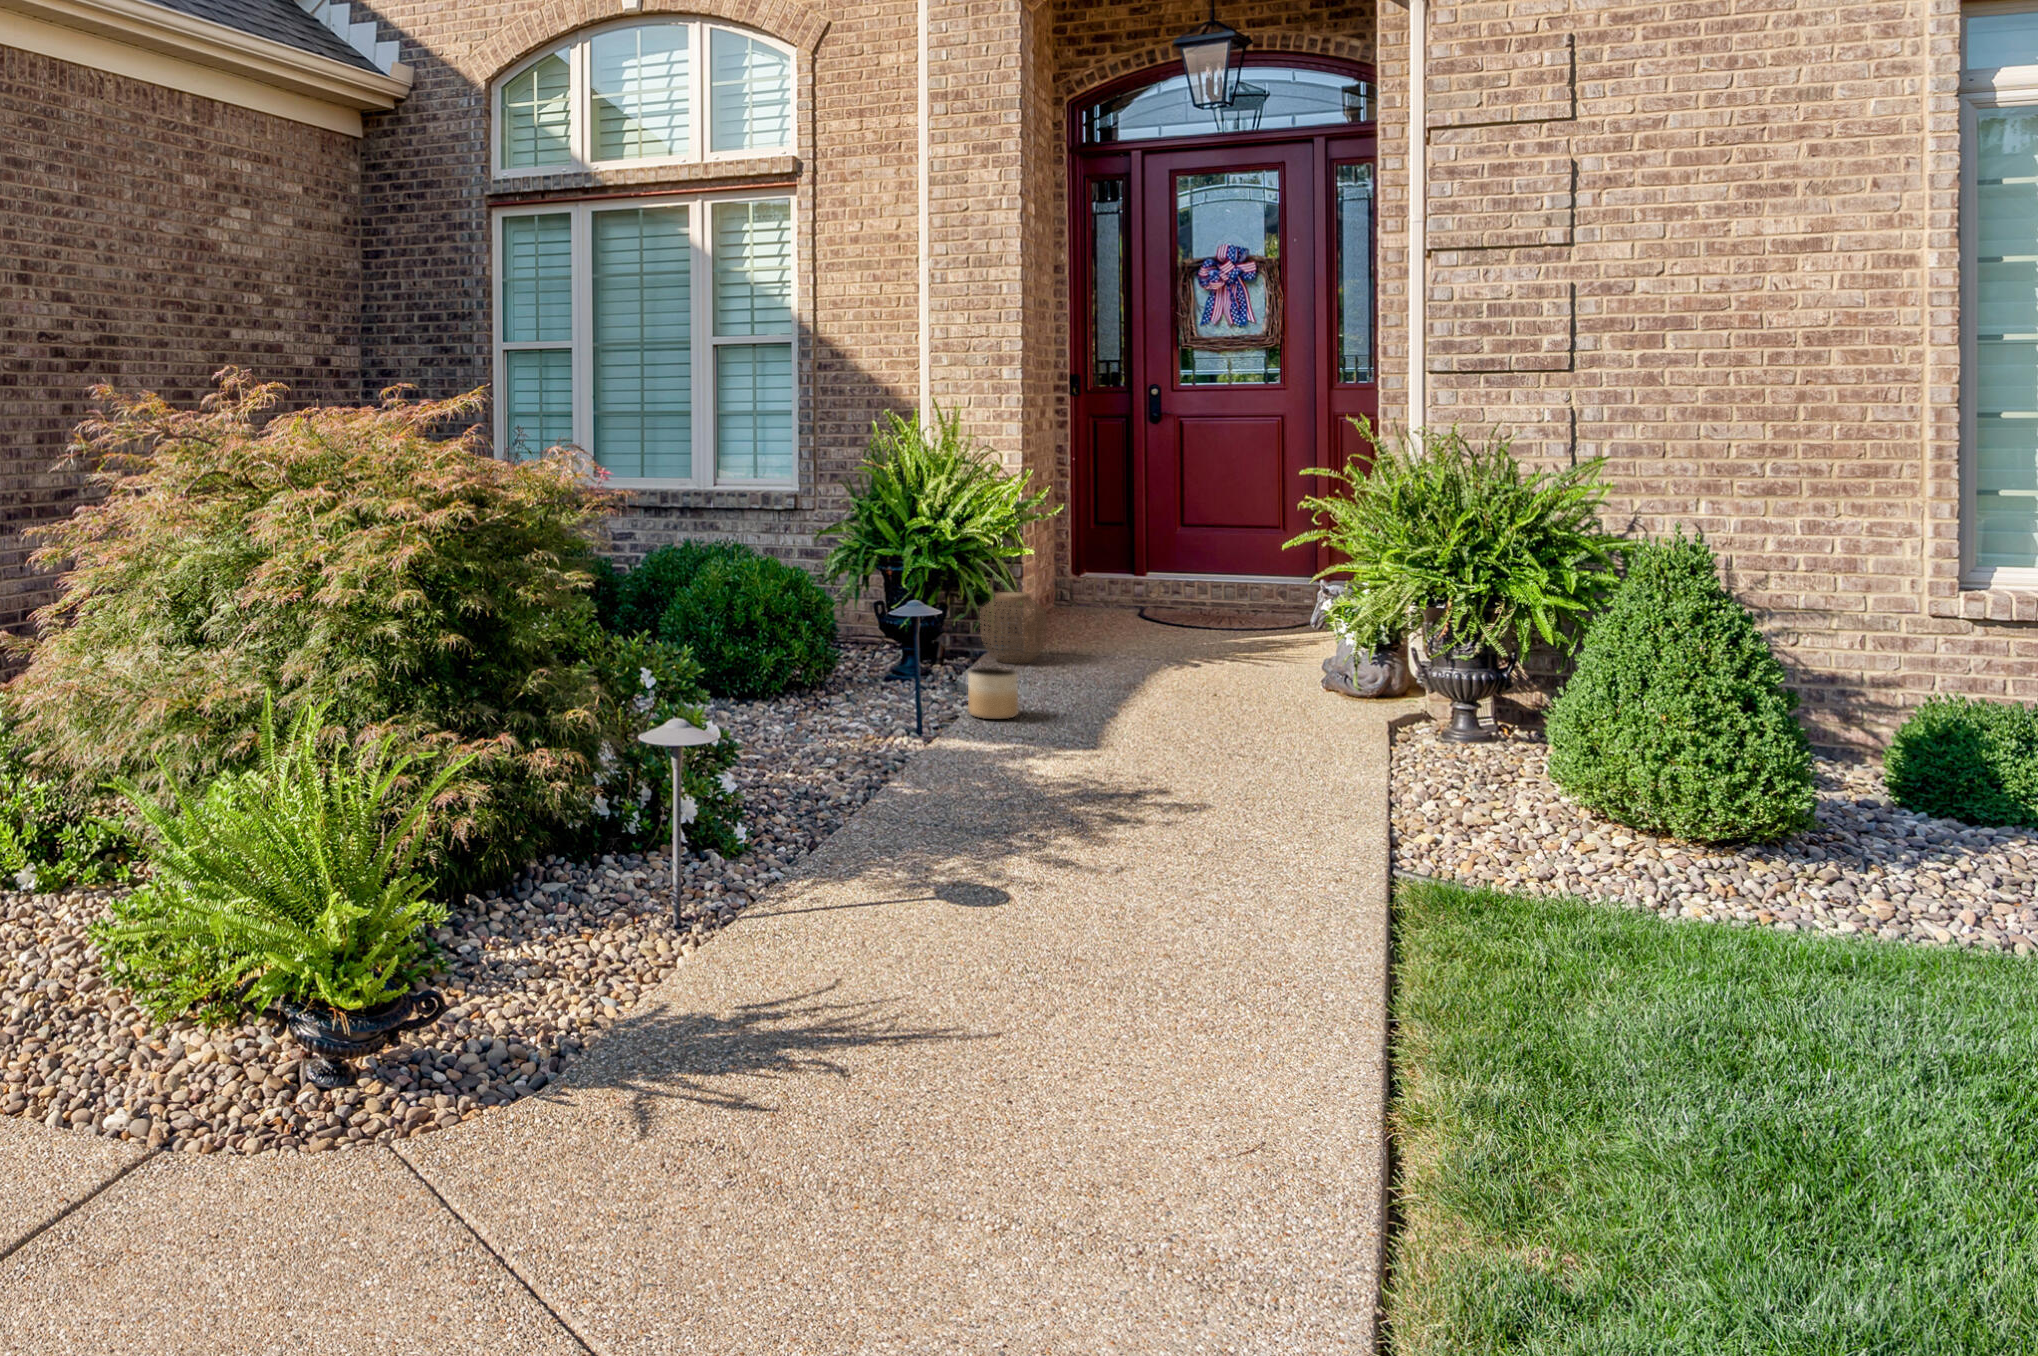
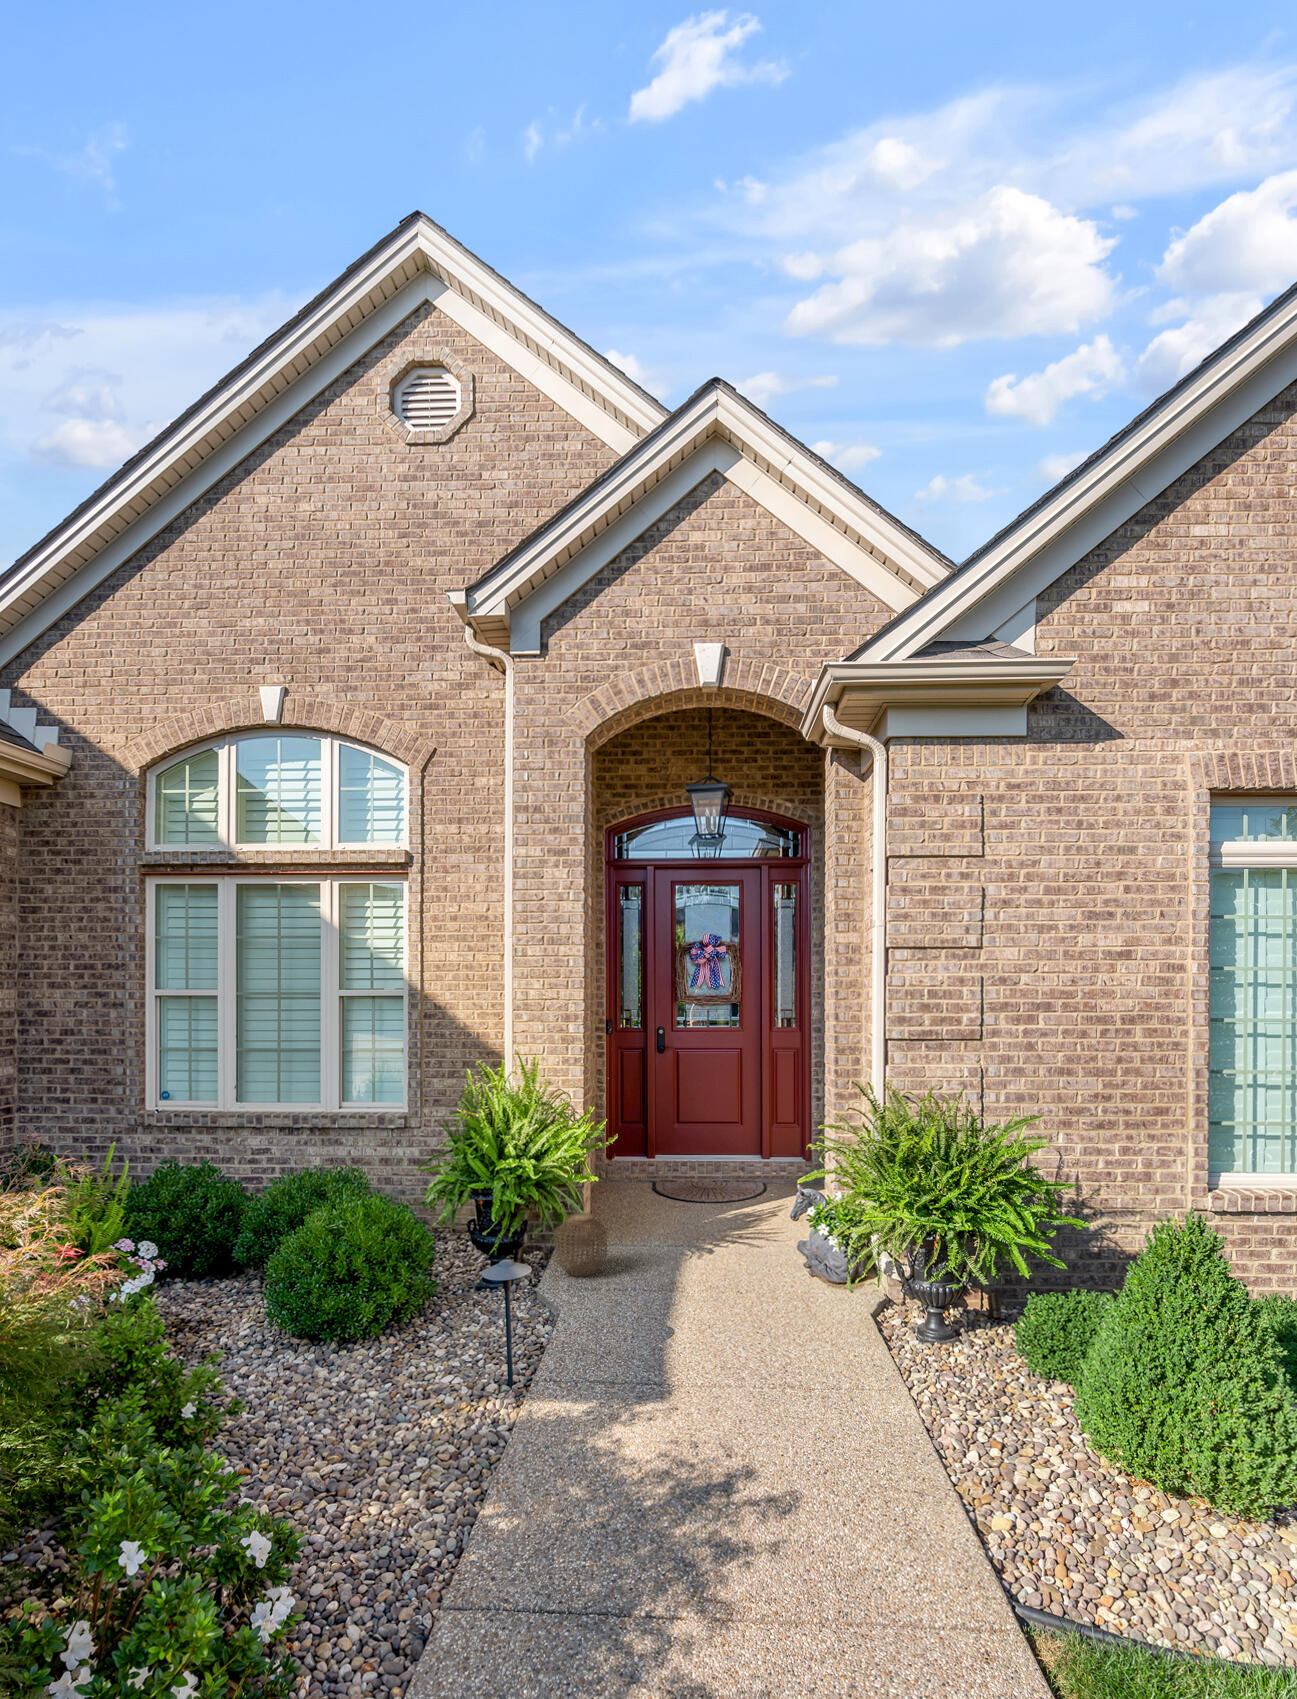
planter: present [968,667,1018,719] -> none [552,1306,594,1358]

